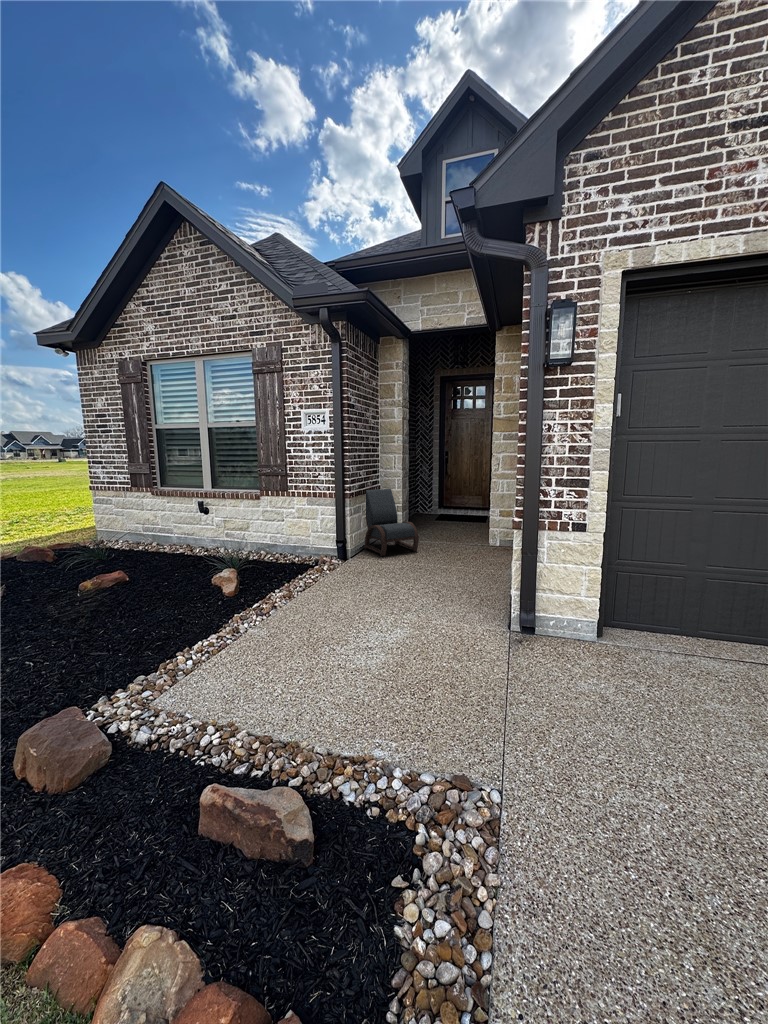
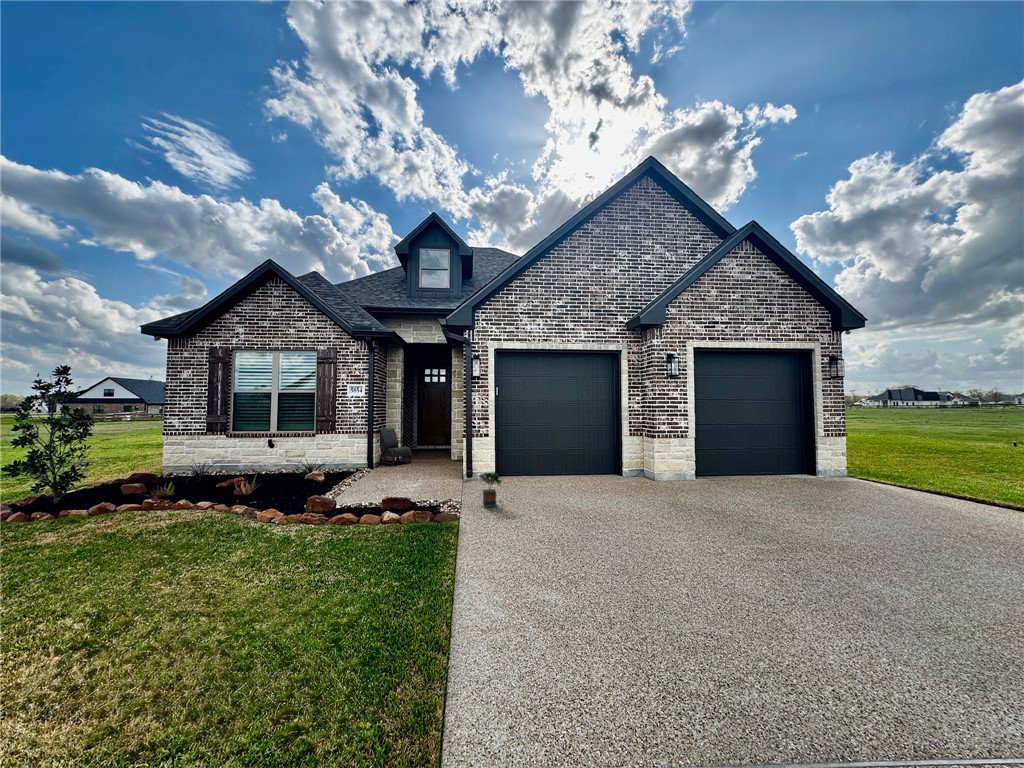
potted tree: none [568,711,685,877] -> present [480,472,501,508]

